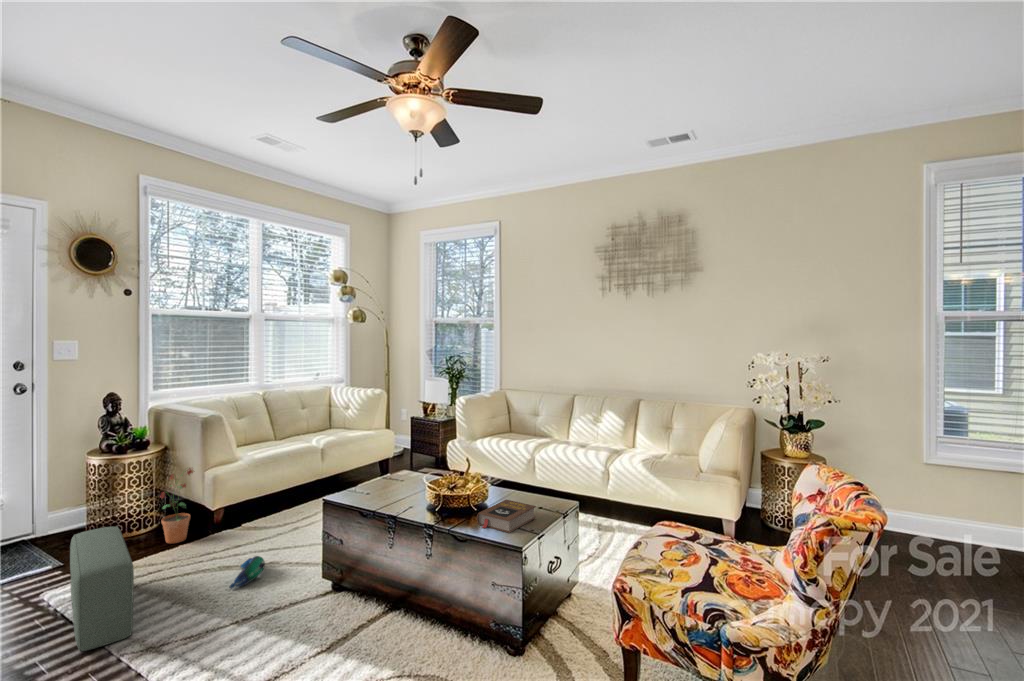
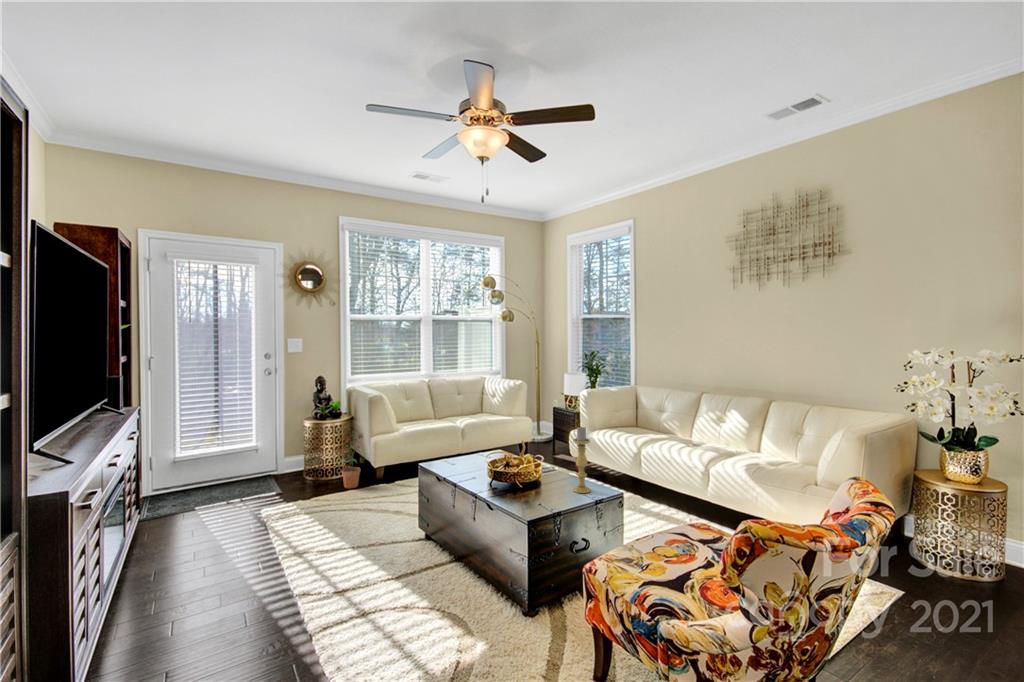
candle holder: none [524,439,543,511] -> present [573,427,591,493]
book: present [477,500,536,533] -> none [516,479,573,507]
pouf: present [70,526,134,651] -> none [259,468,303,546]
plush toy: present [229,556,265,589] -> none [361,504,391,524]

